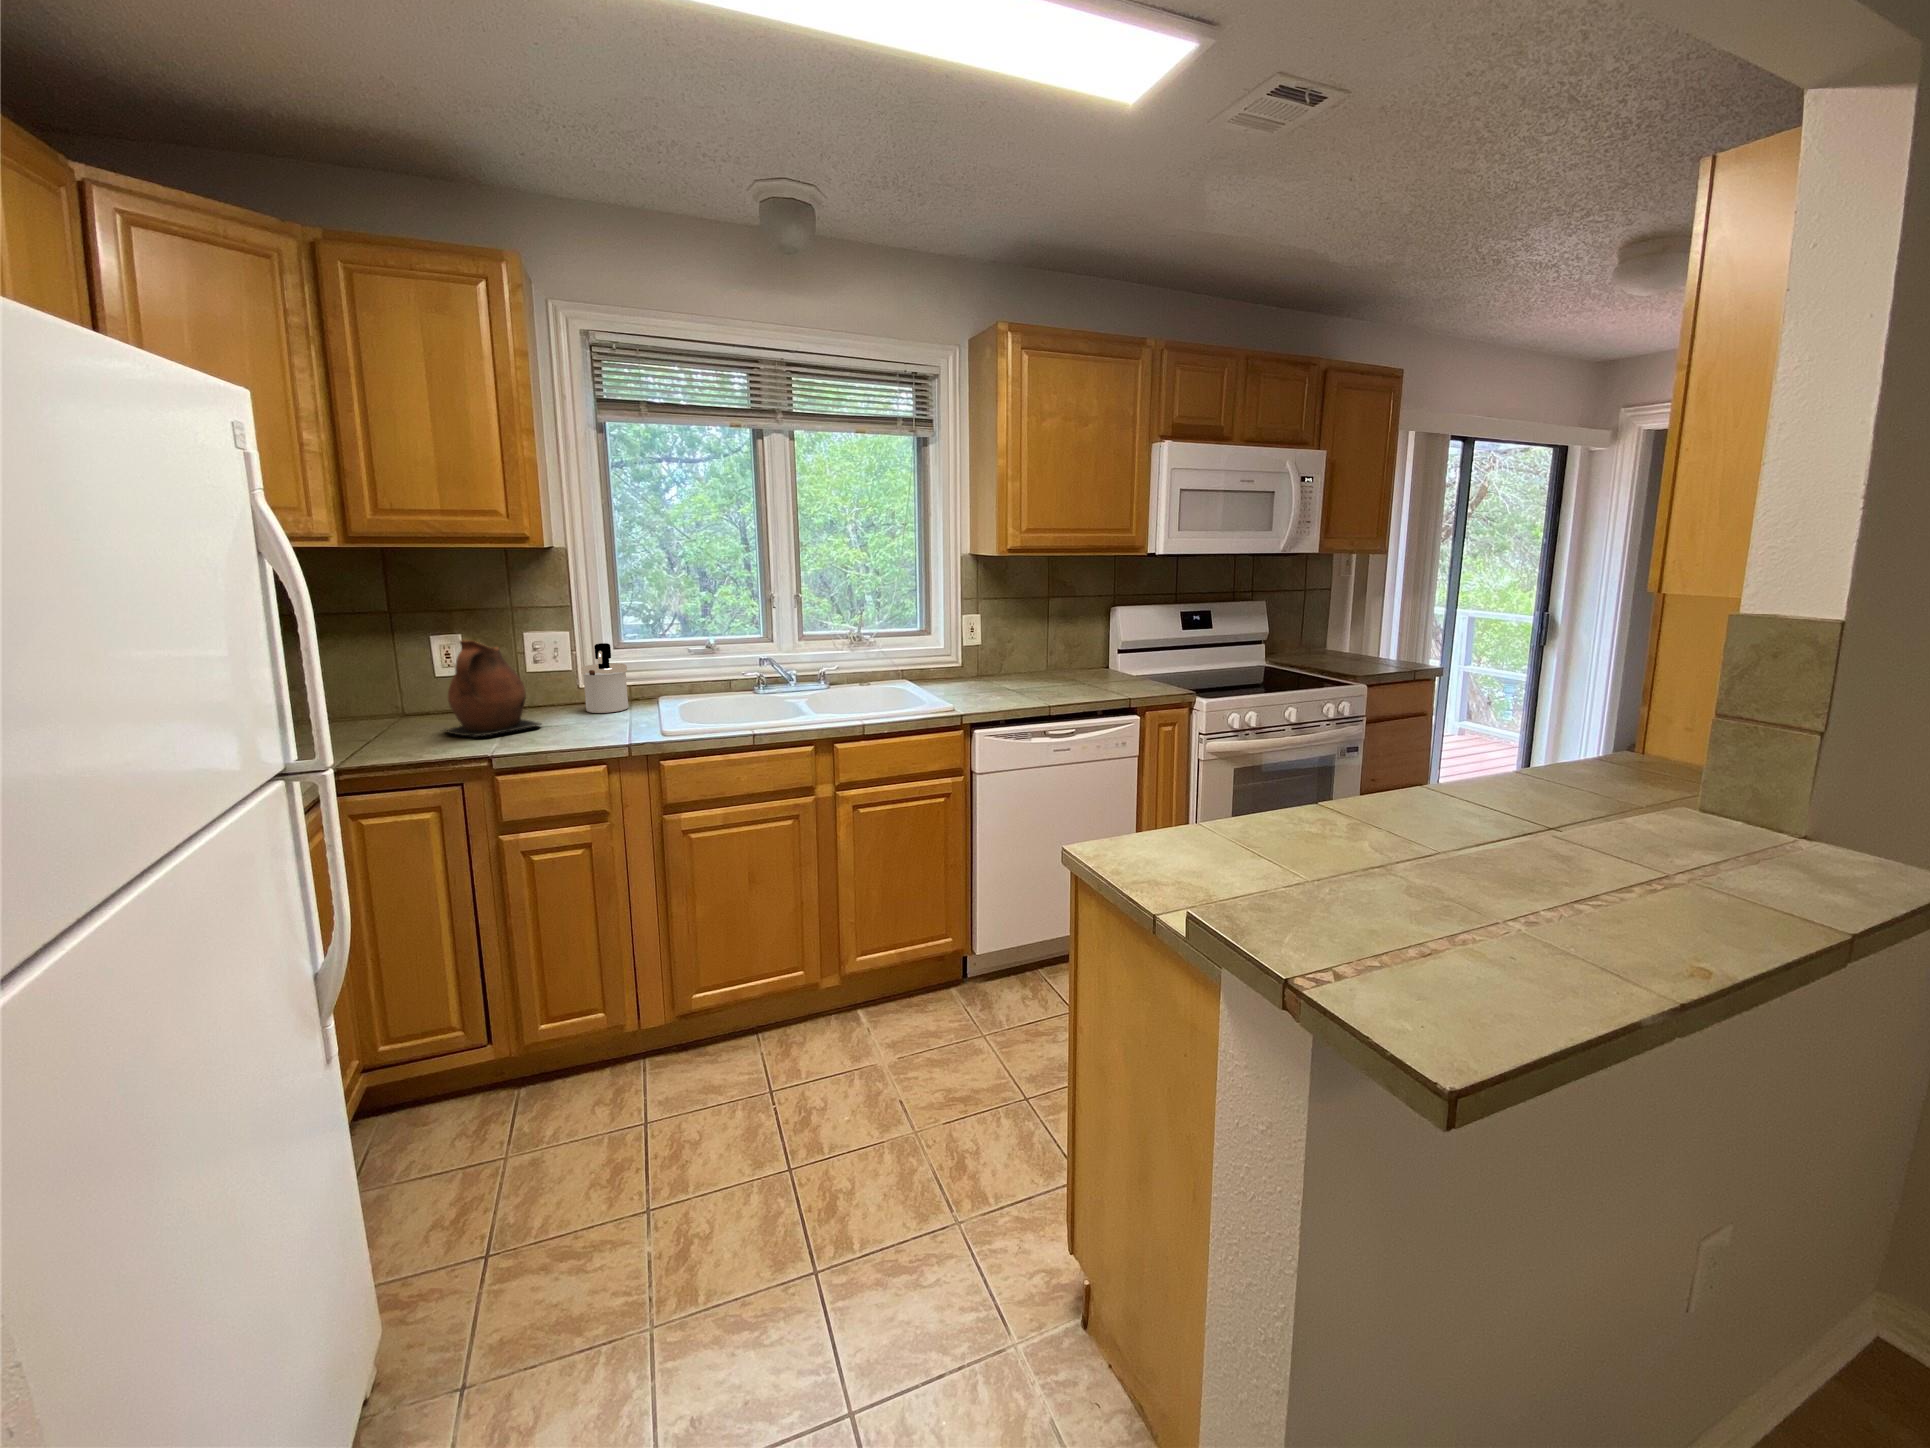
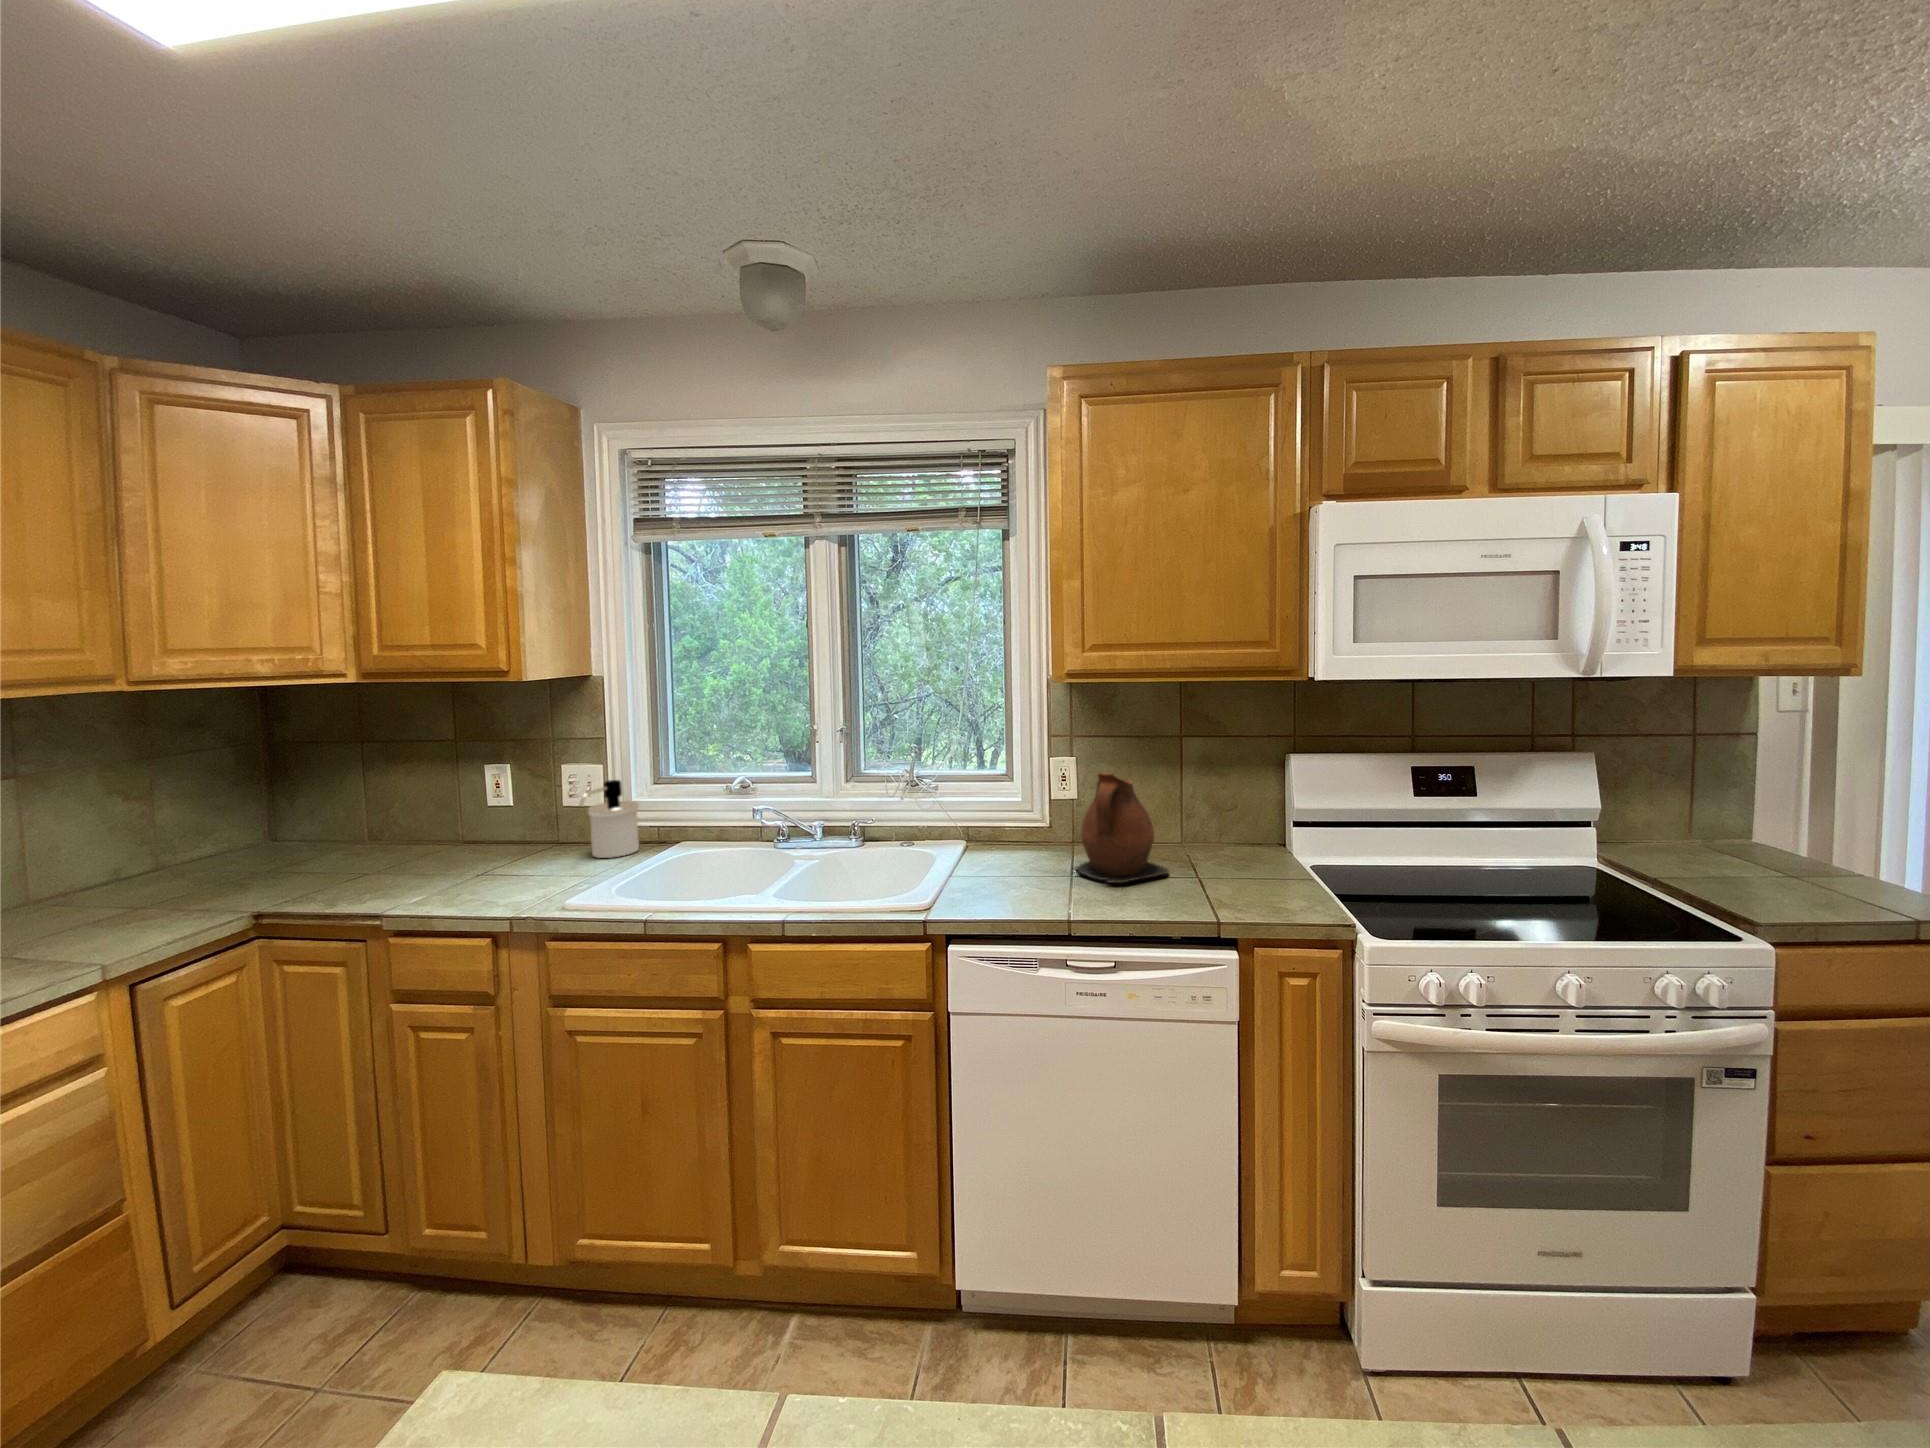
ceramic pitcher: present [445,640,540,737] -> present [1072,773,1169,883]

